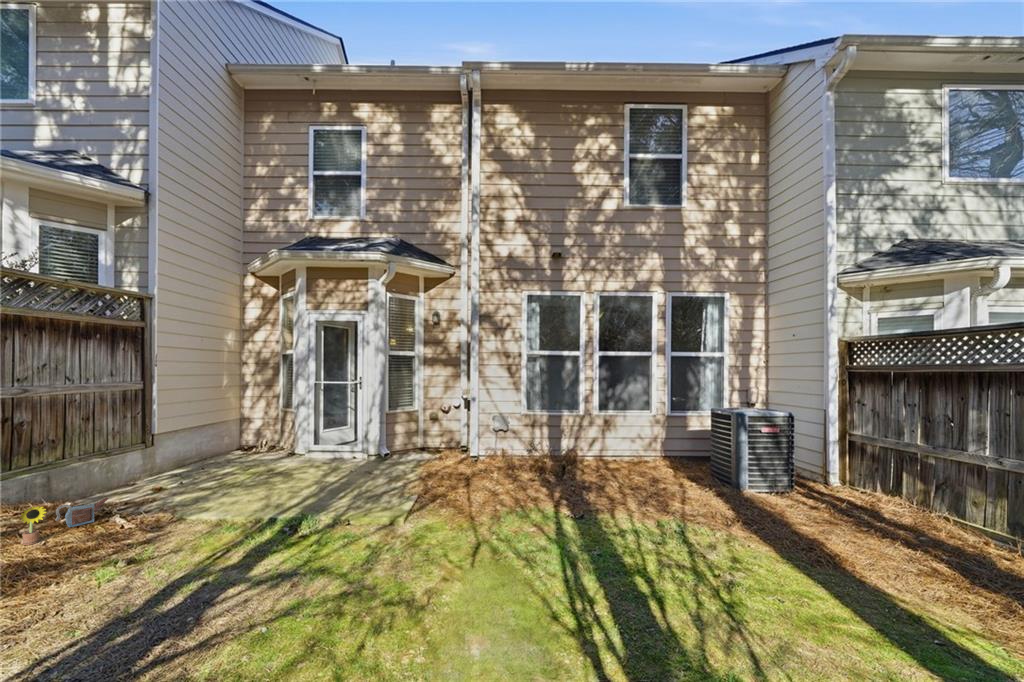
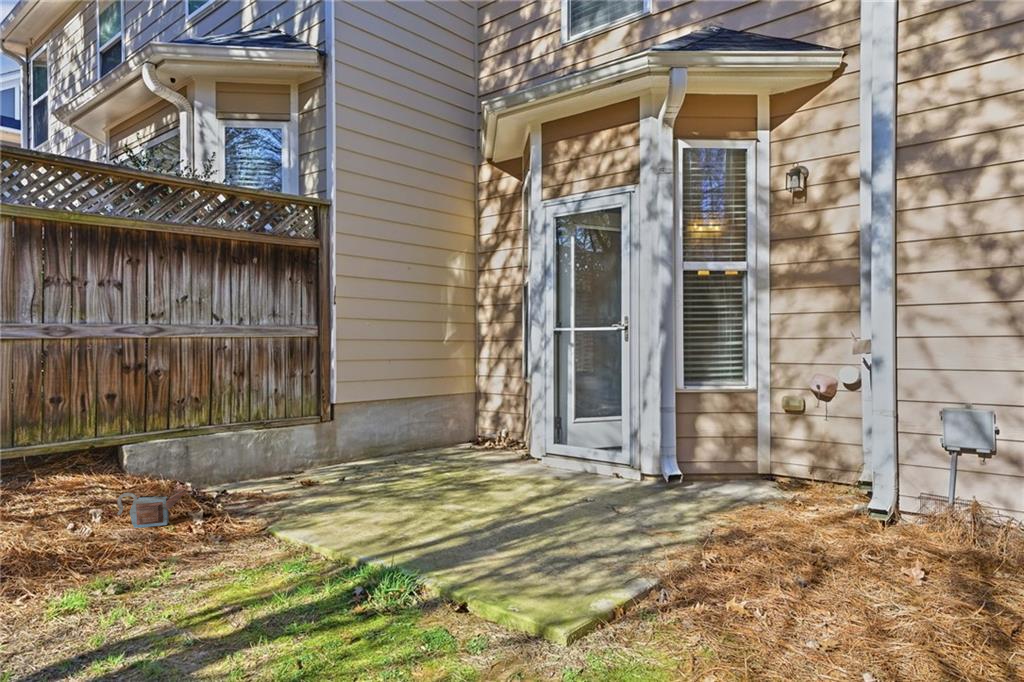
decorative plant: present [20,506,46,545] -> none [38,489,75,547]

